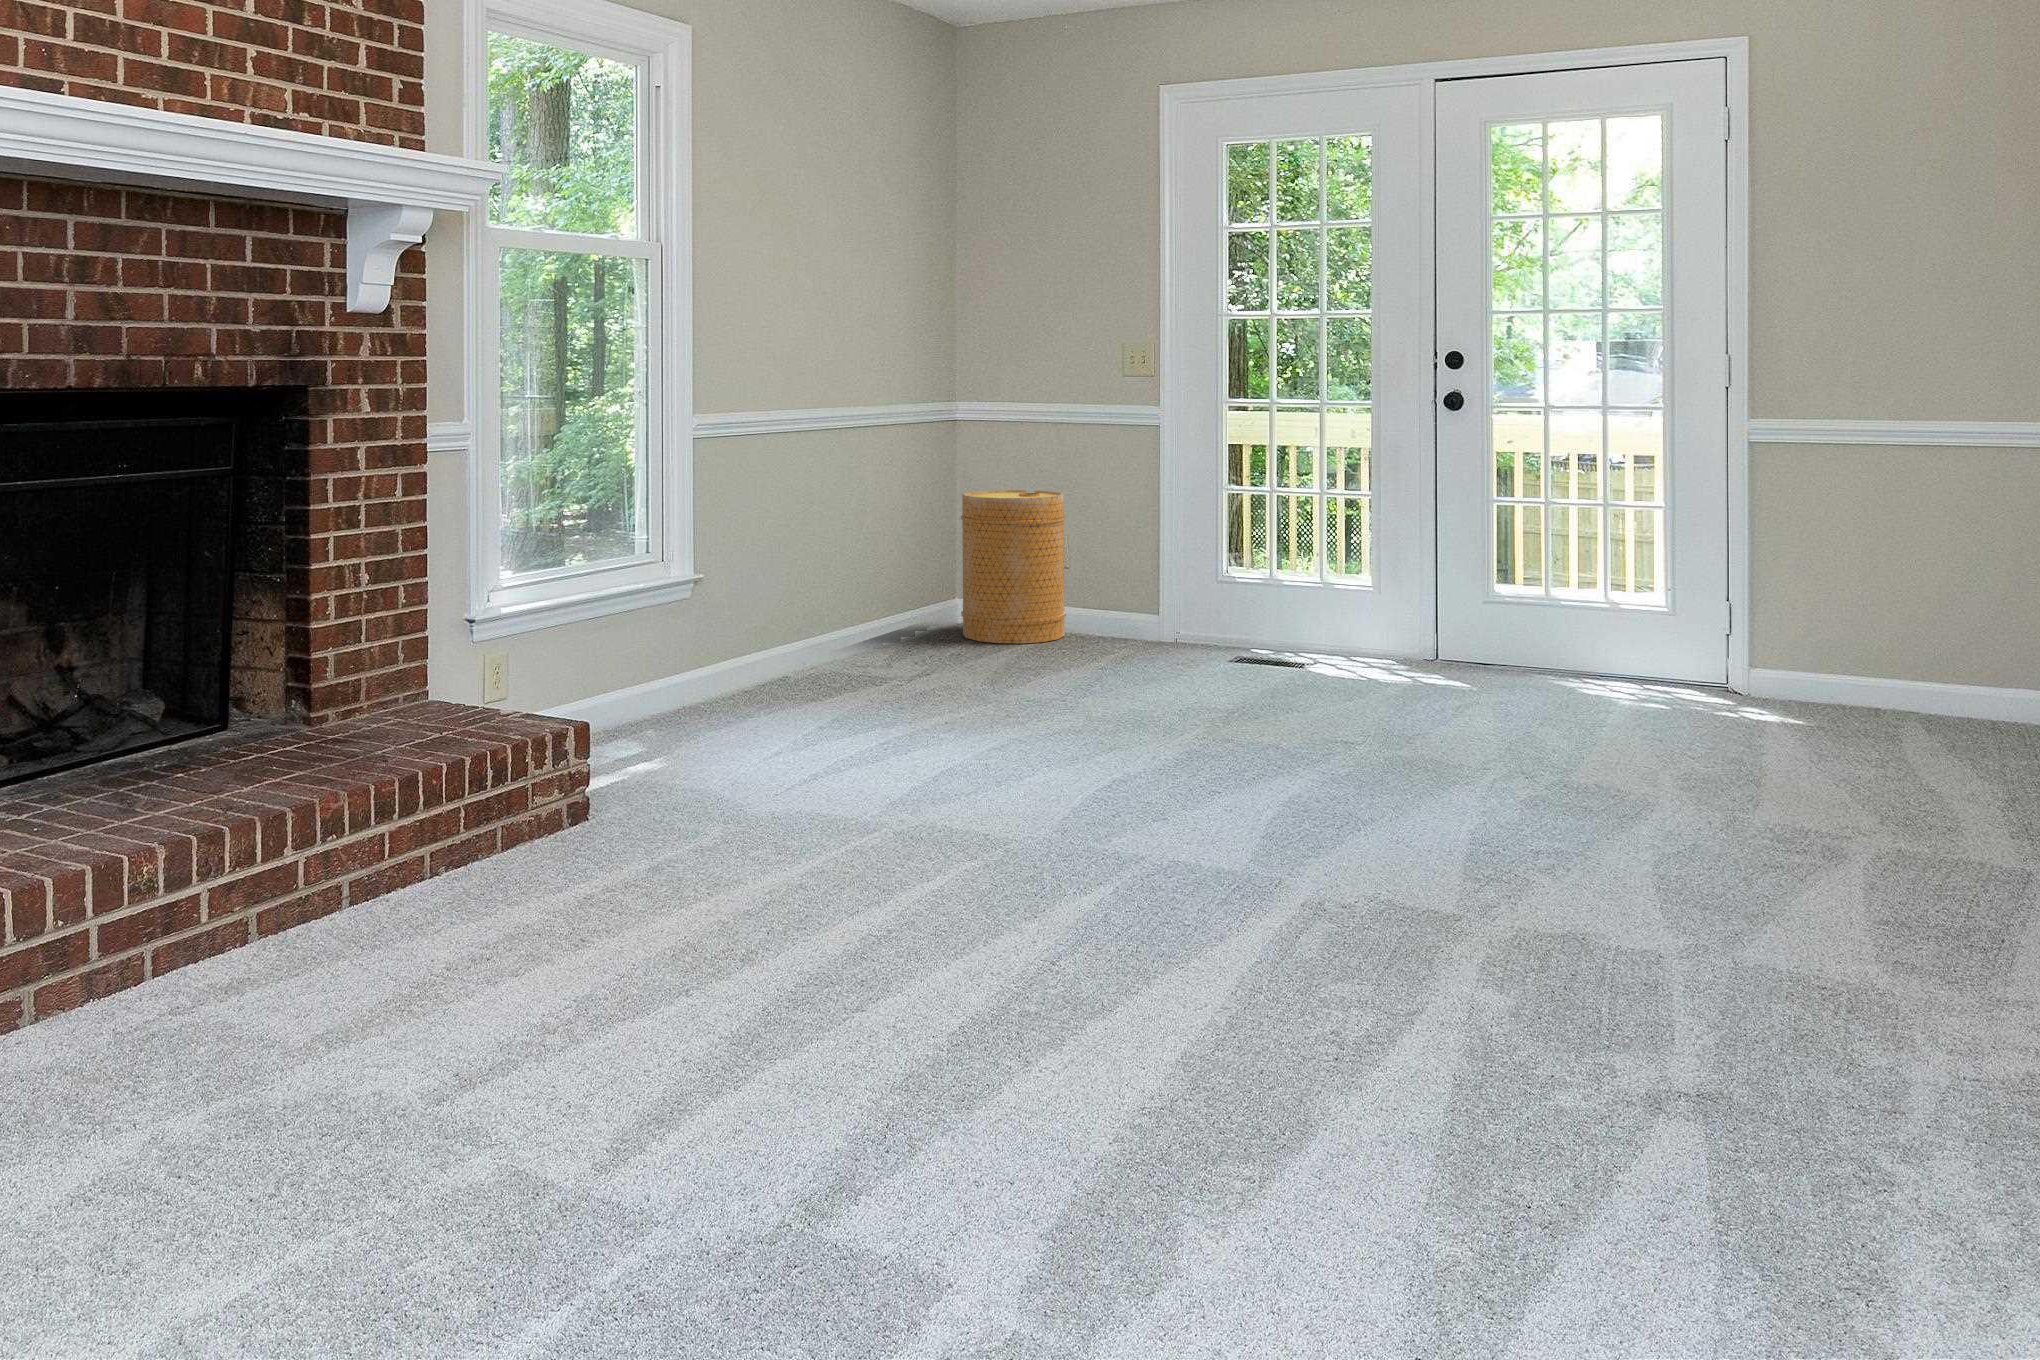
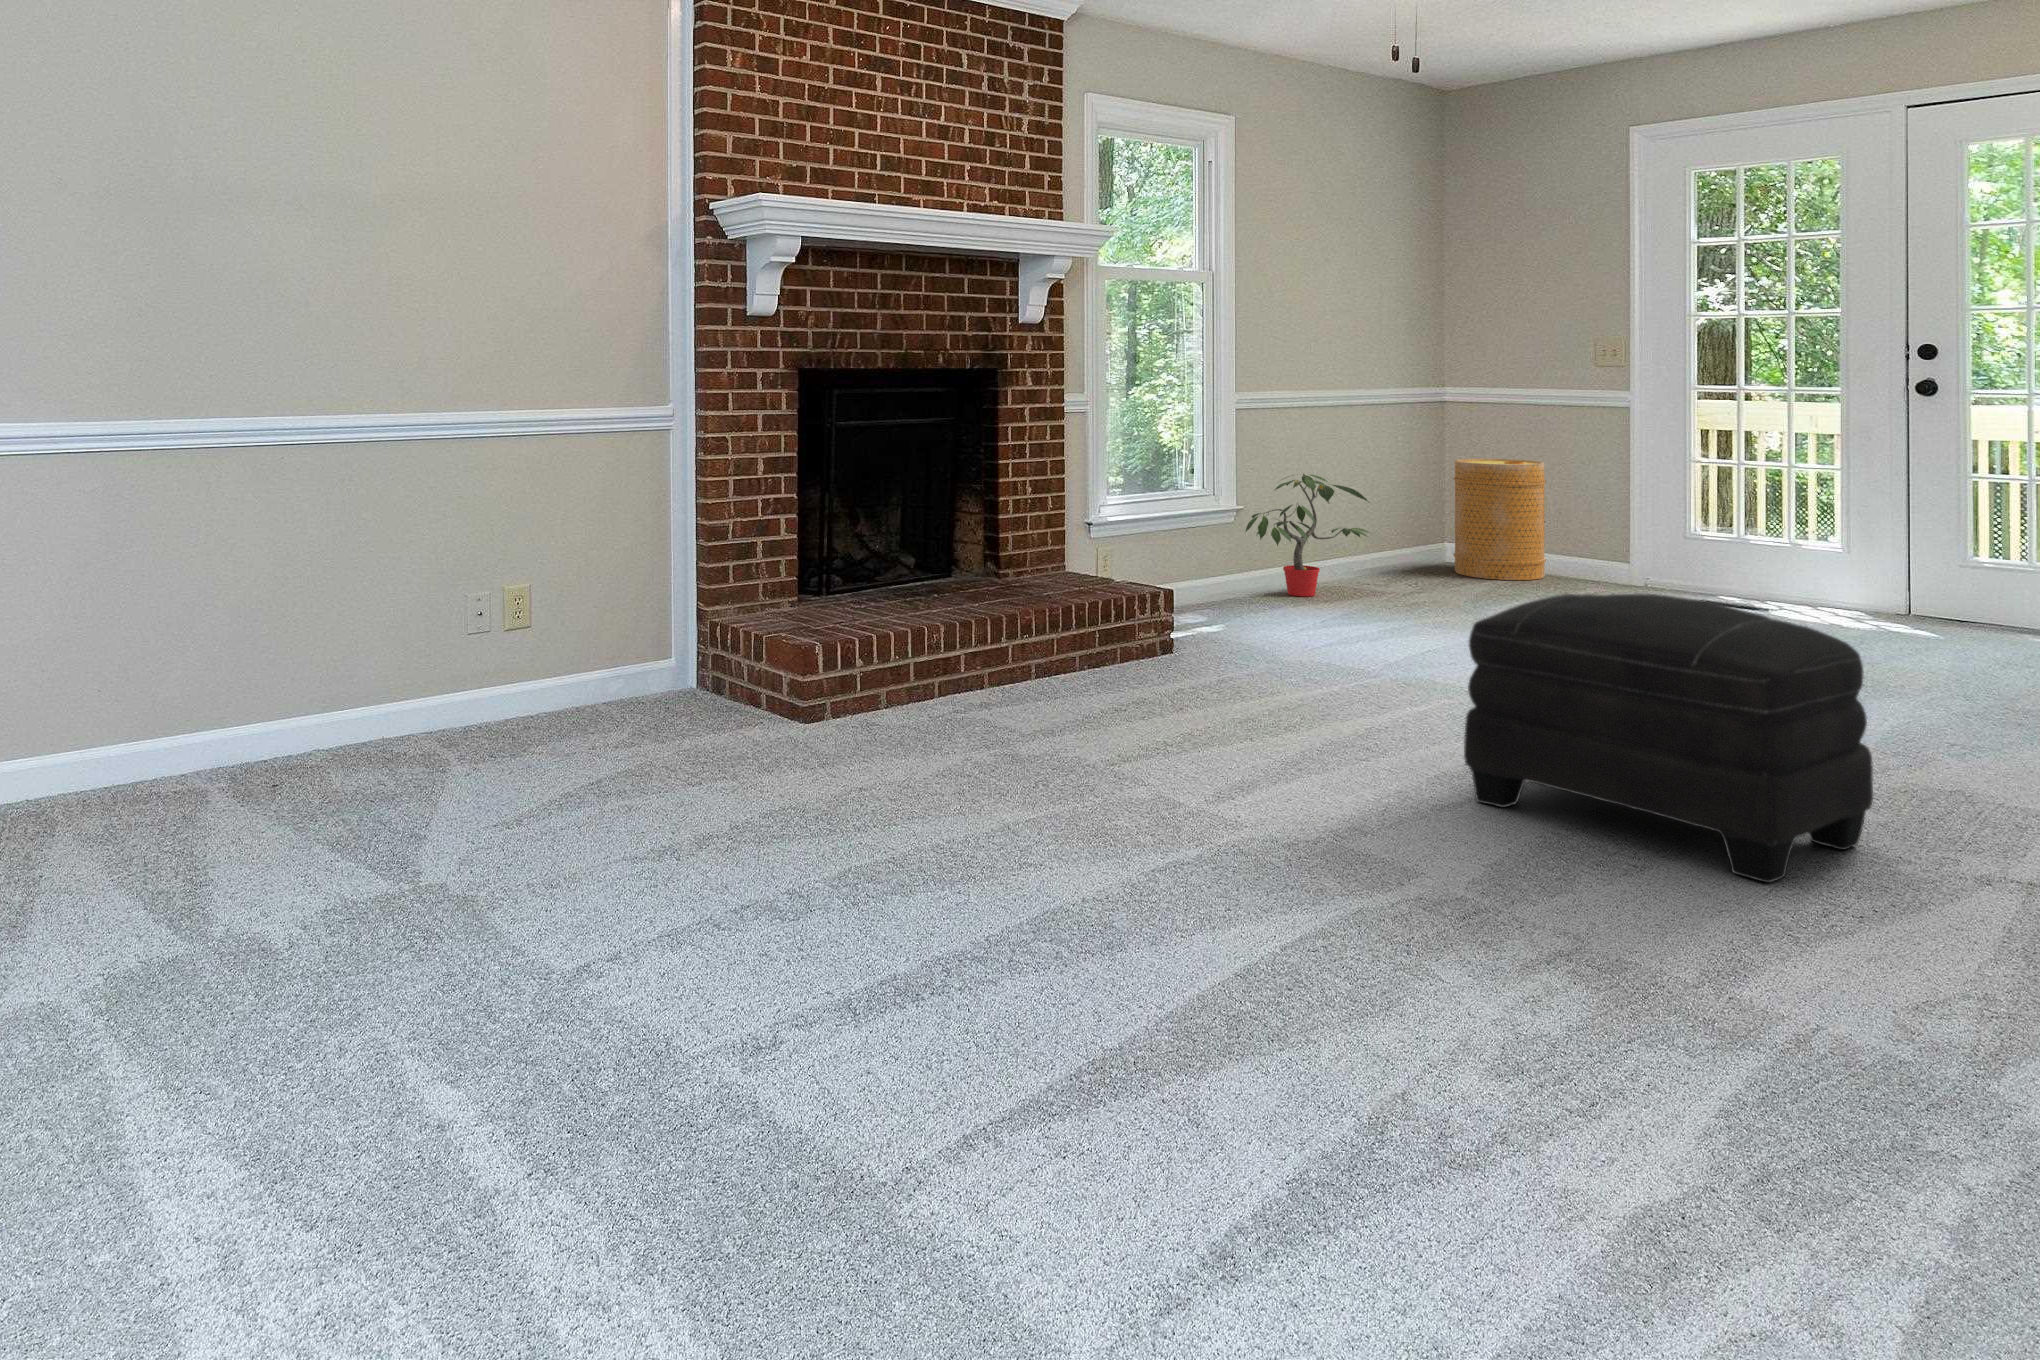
potted plant: none [700,522,871,692] -> present [1246,474,1370,597]
ottoman: none [1029,723,1580,1206] -> present [1464,594,1873,883]

